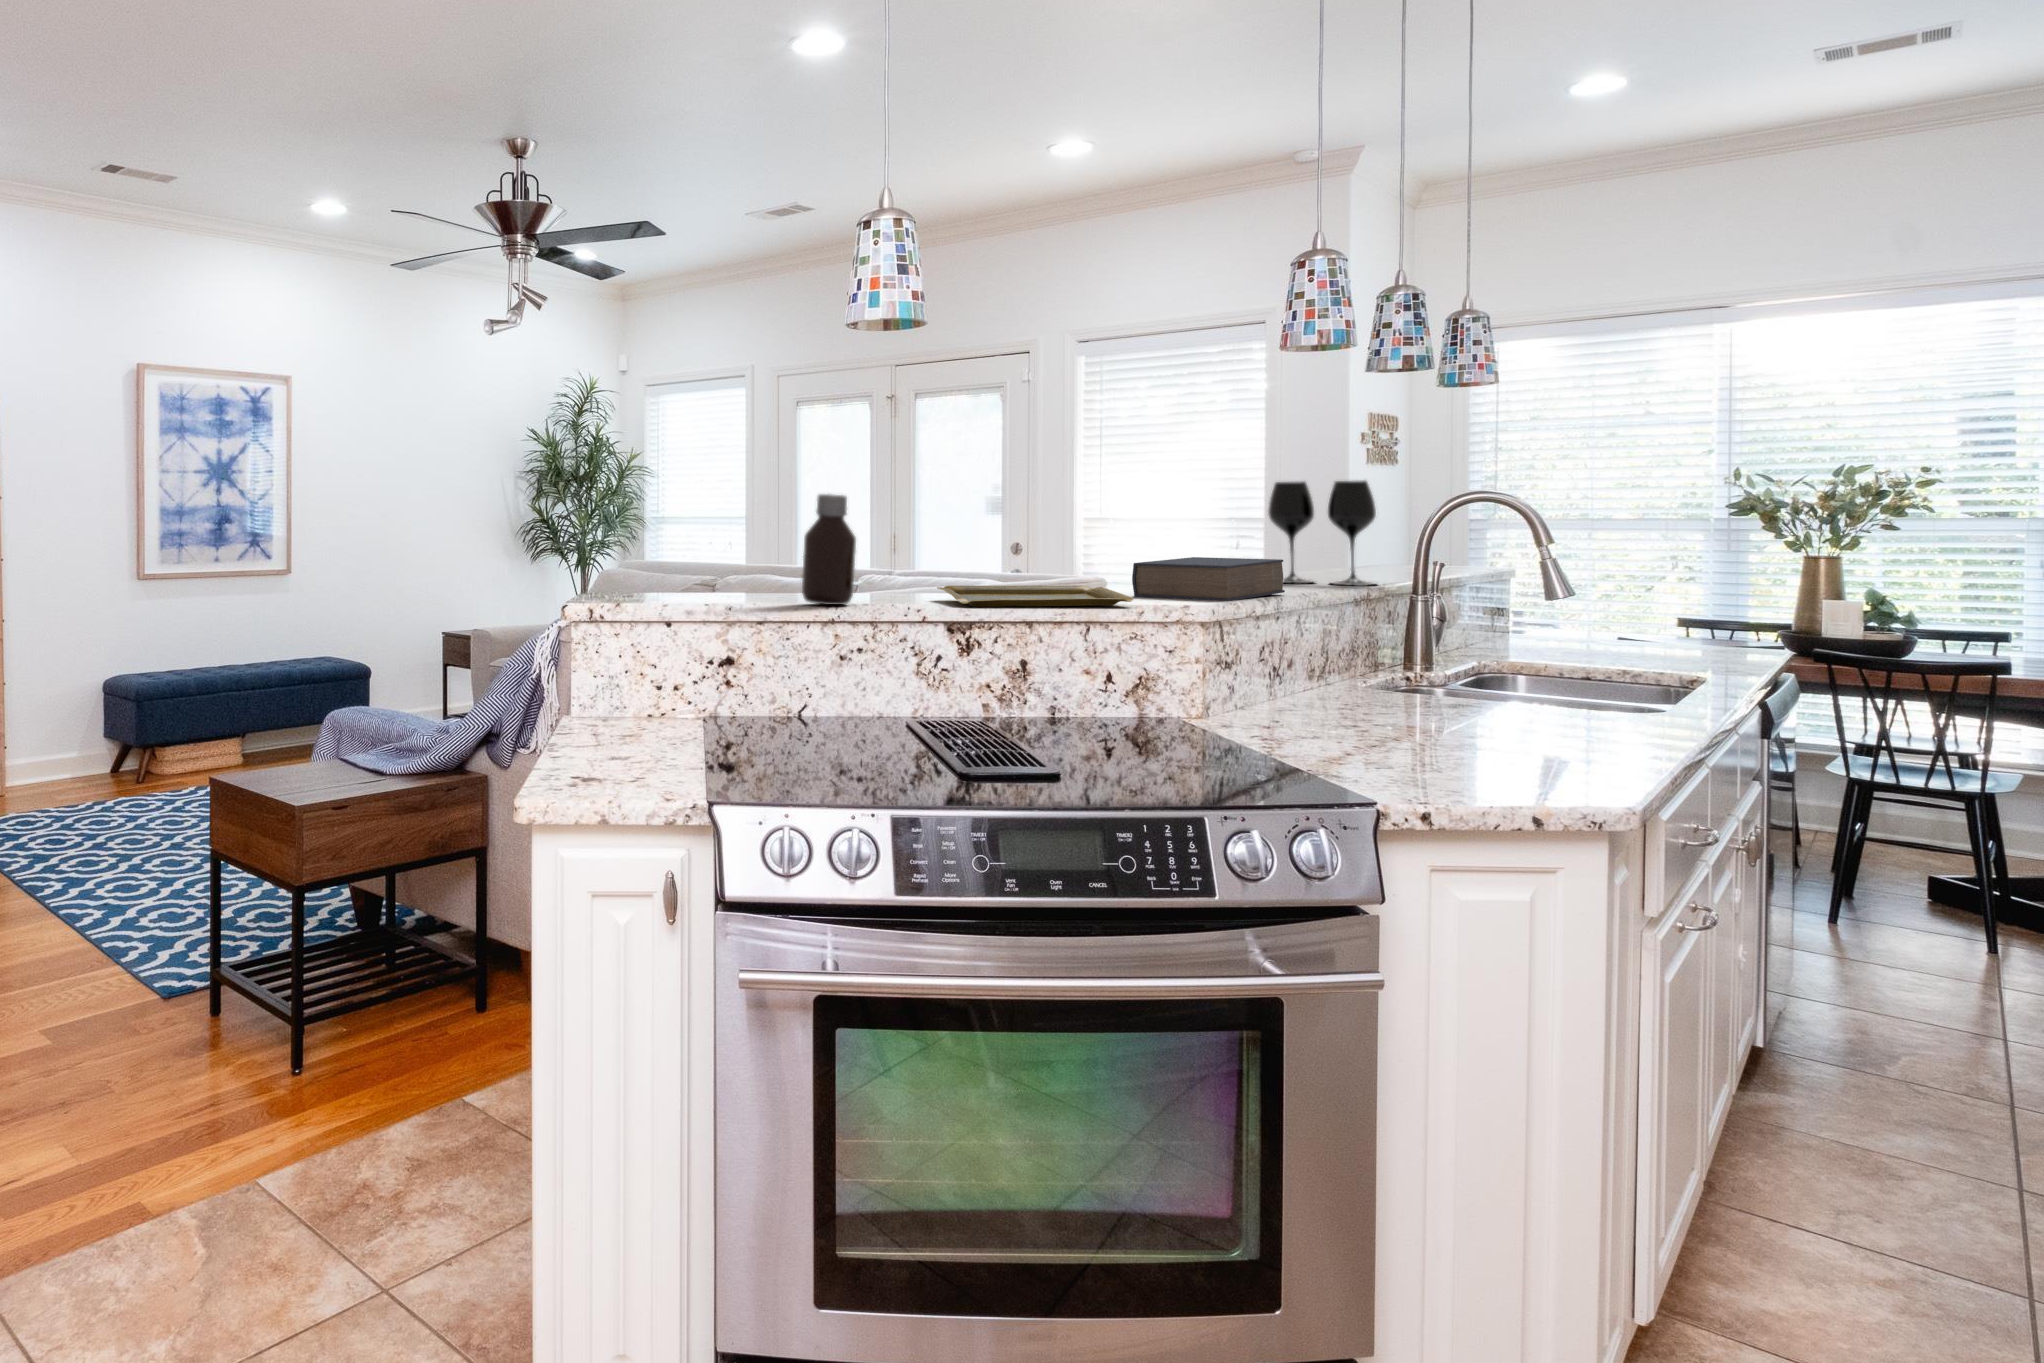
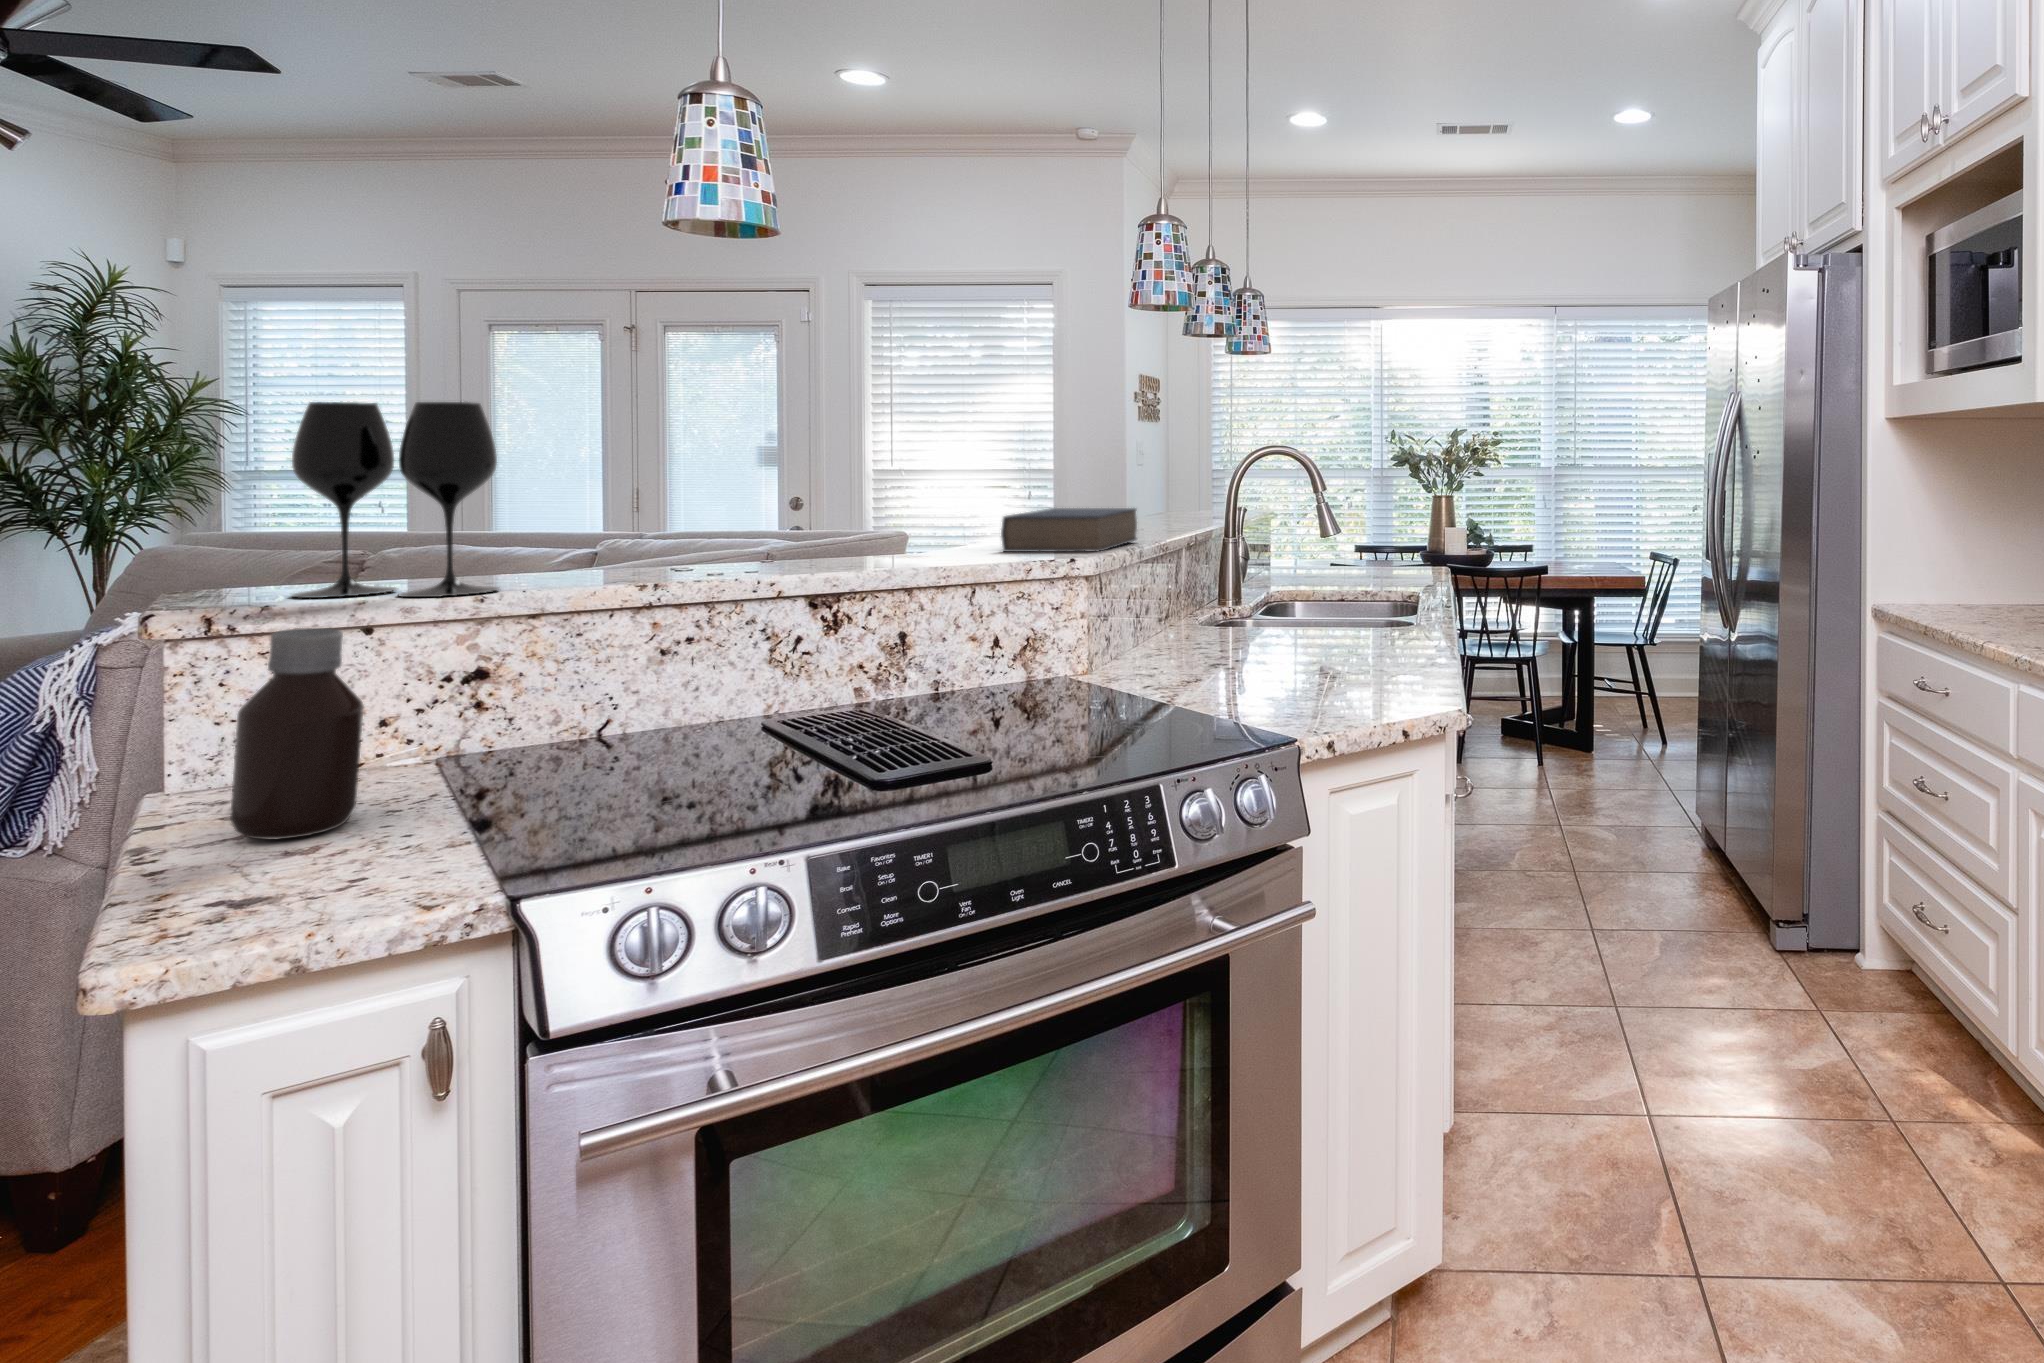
wine glass: present [1268,481,1376,586] -> present [292,402,499,598]
bottle: present [802,494,856,605] -> present [230,628,364,839]
tray: present [937,585,1133,607] -> none [786,543,1022,574]

